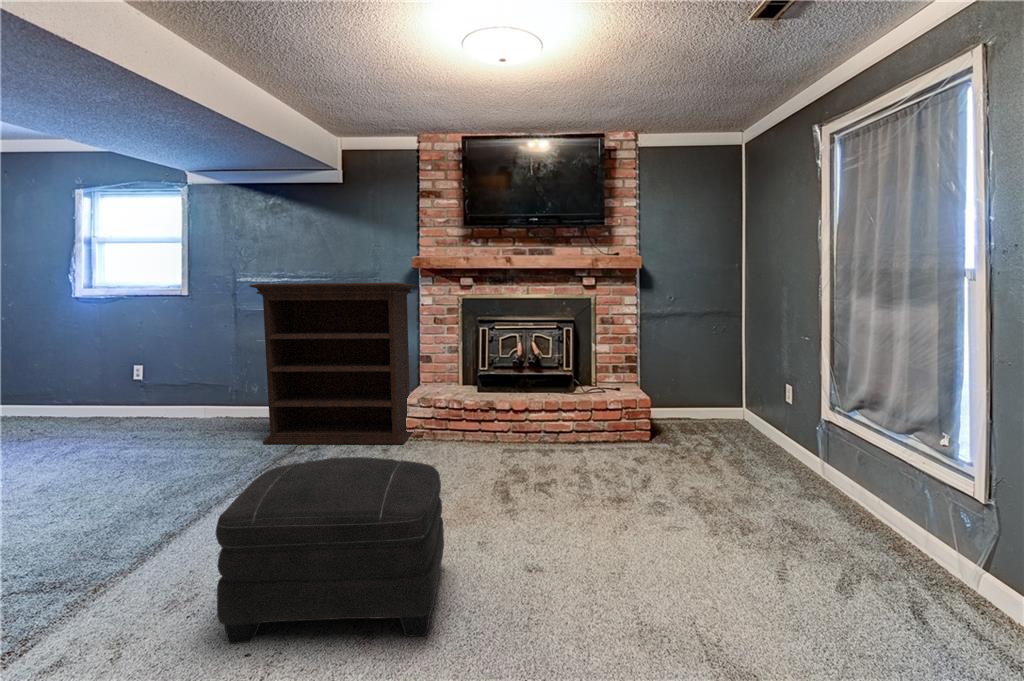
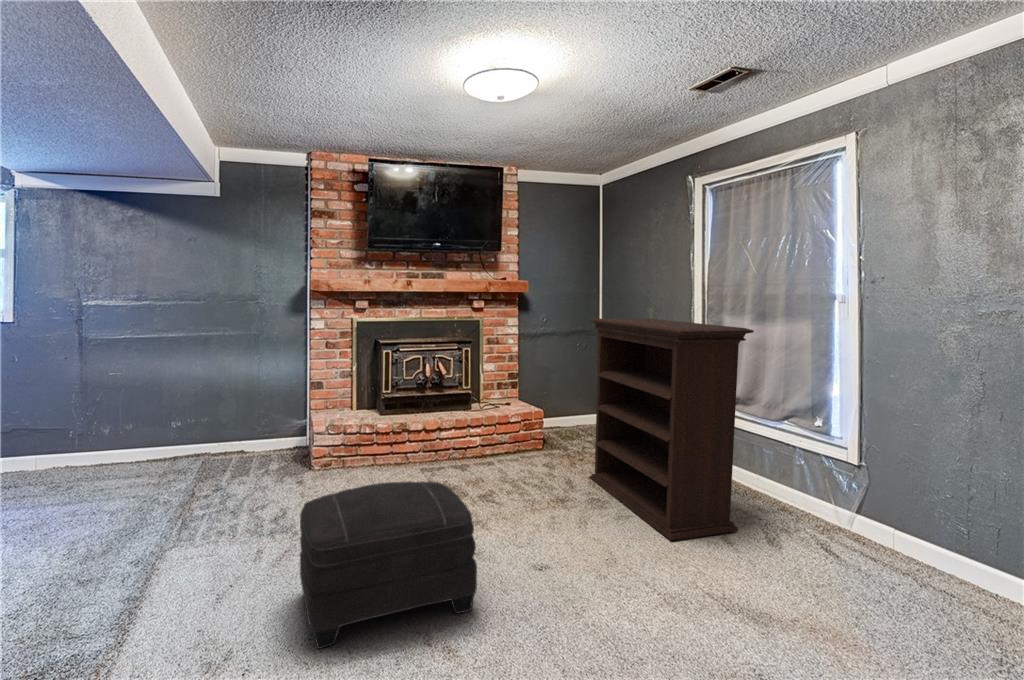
bookshelf: present [250,283,417,444] -> present [589,318,753,541]

